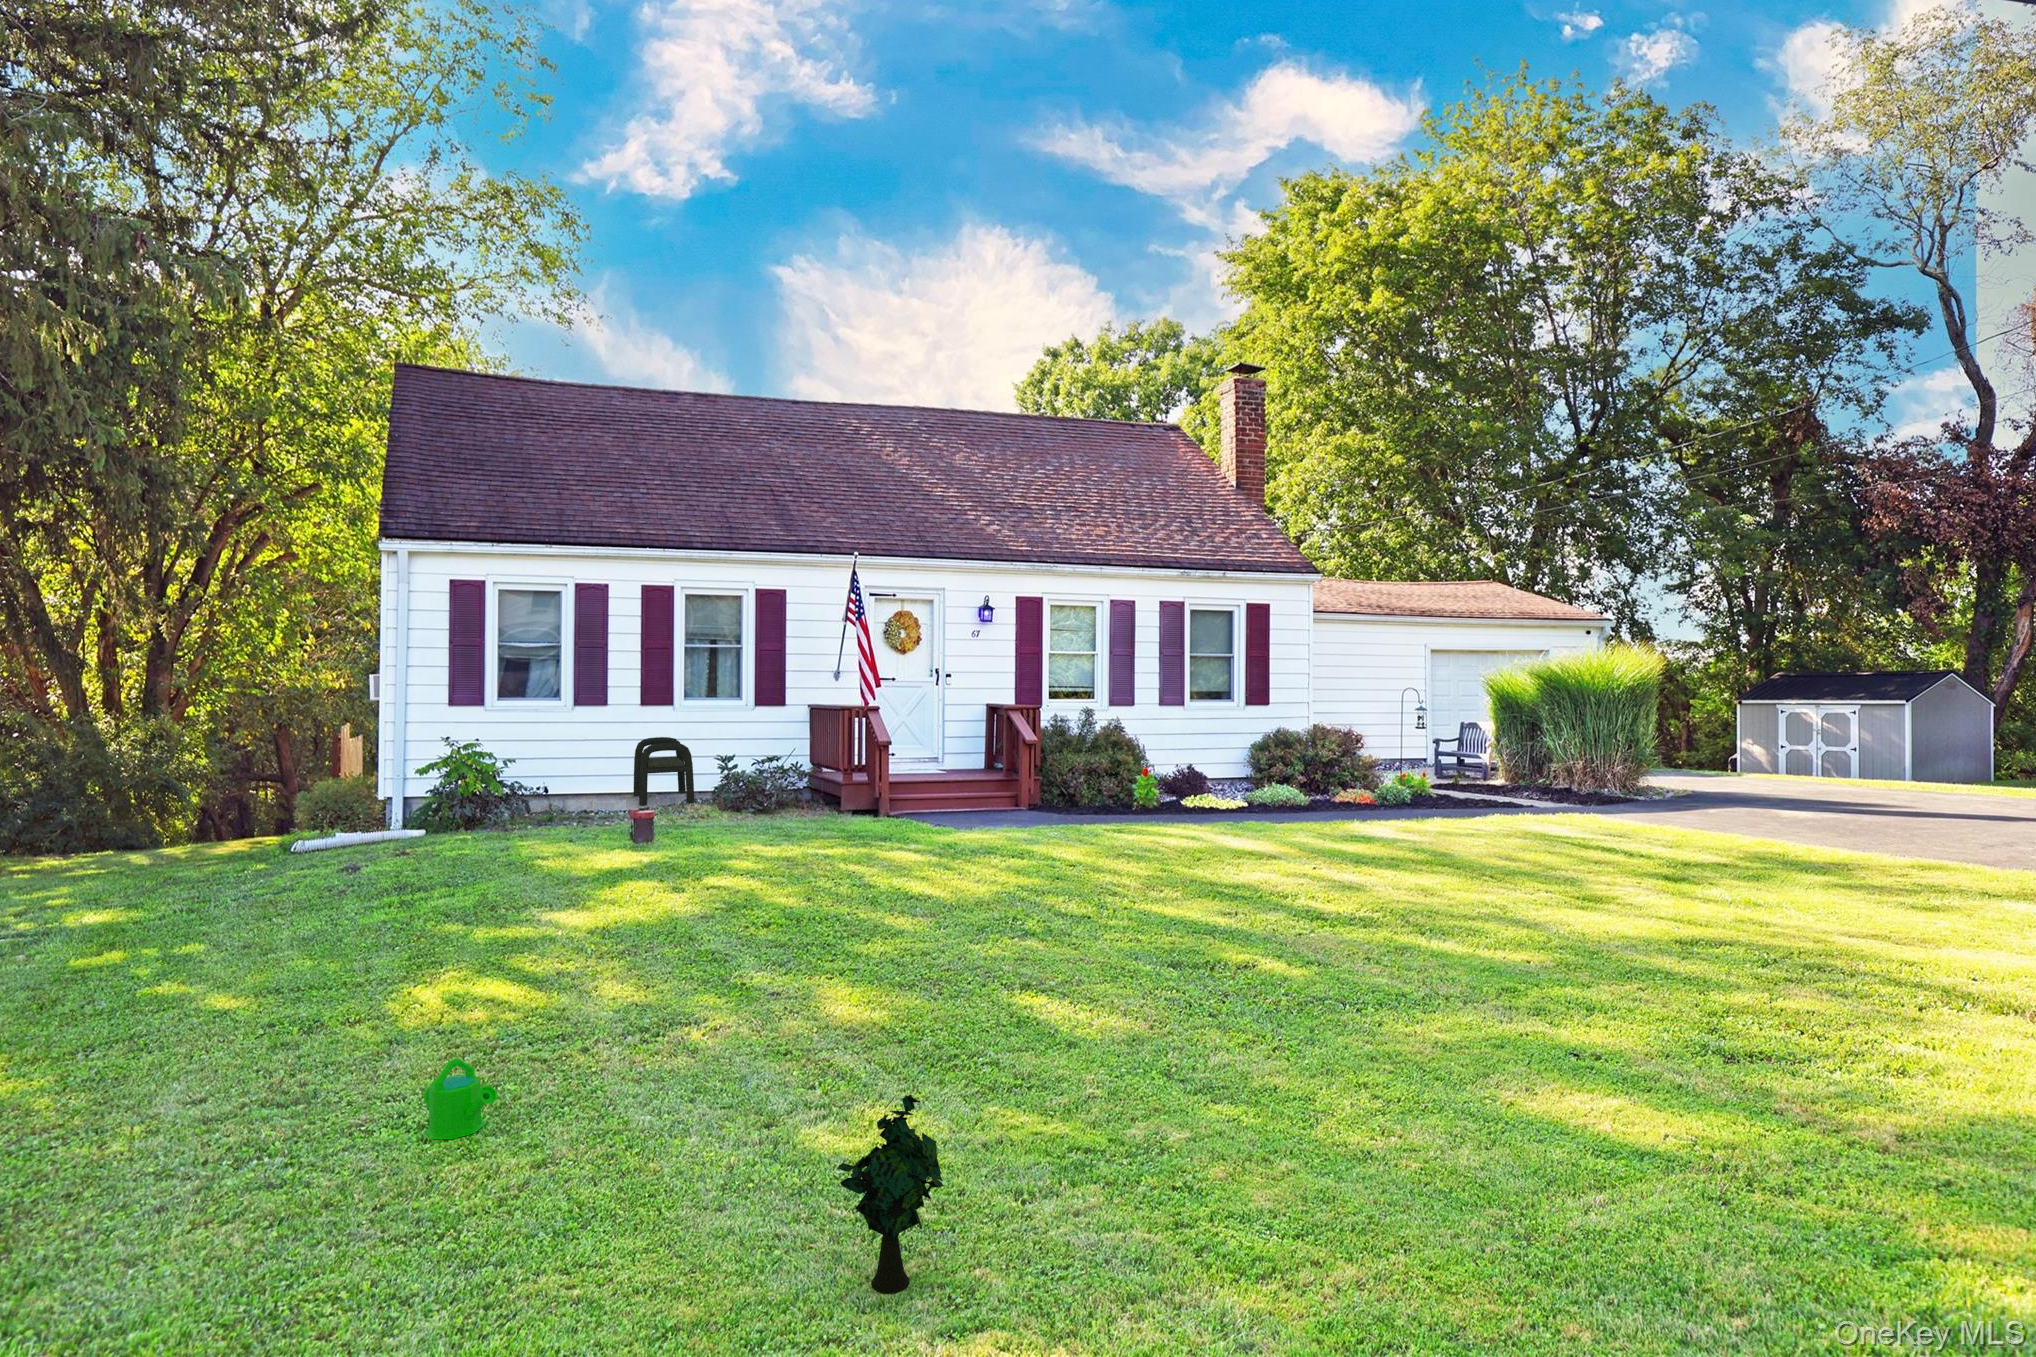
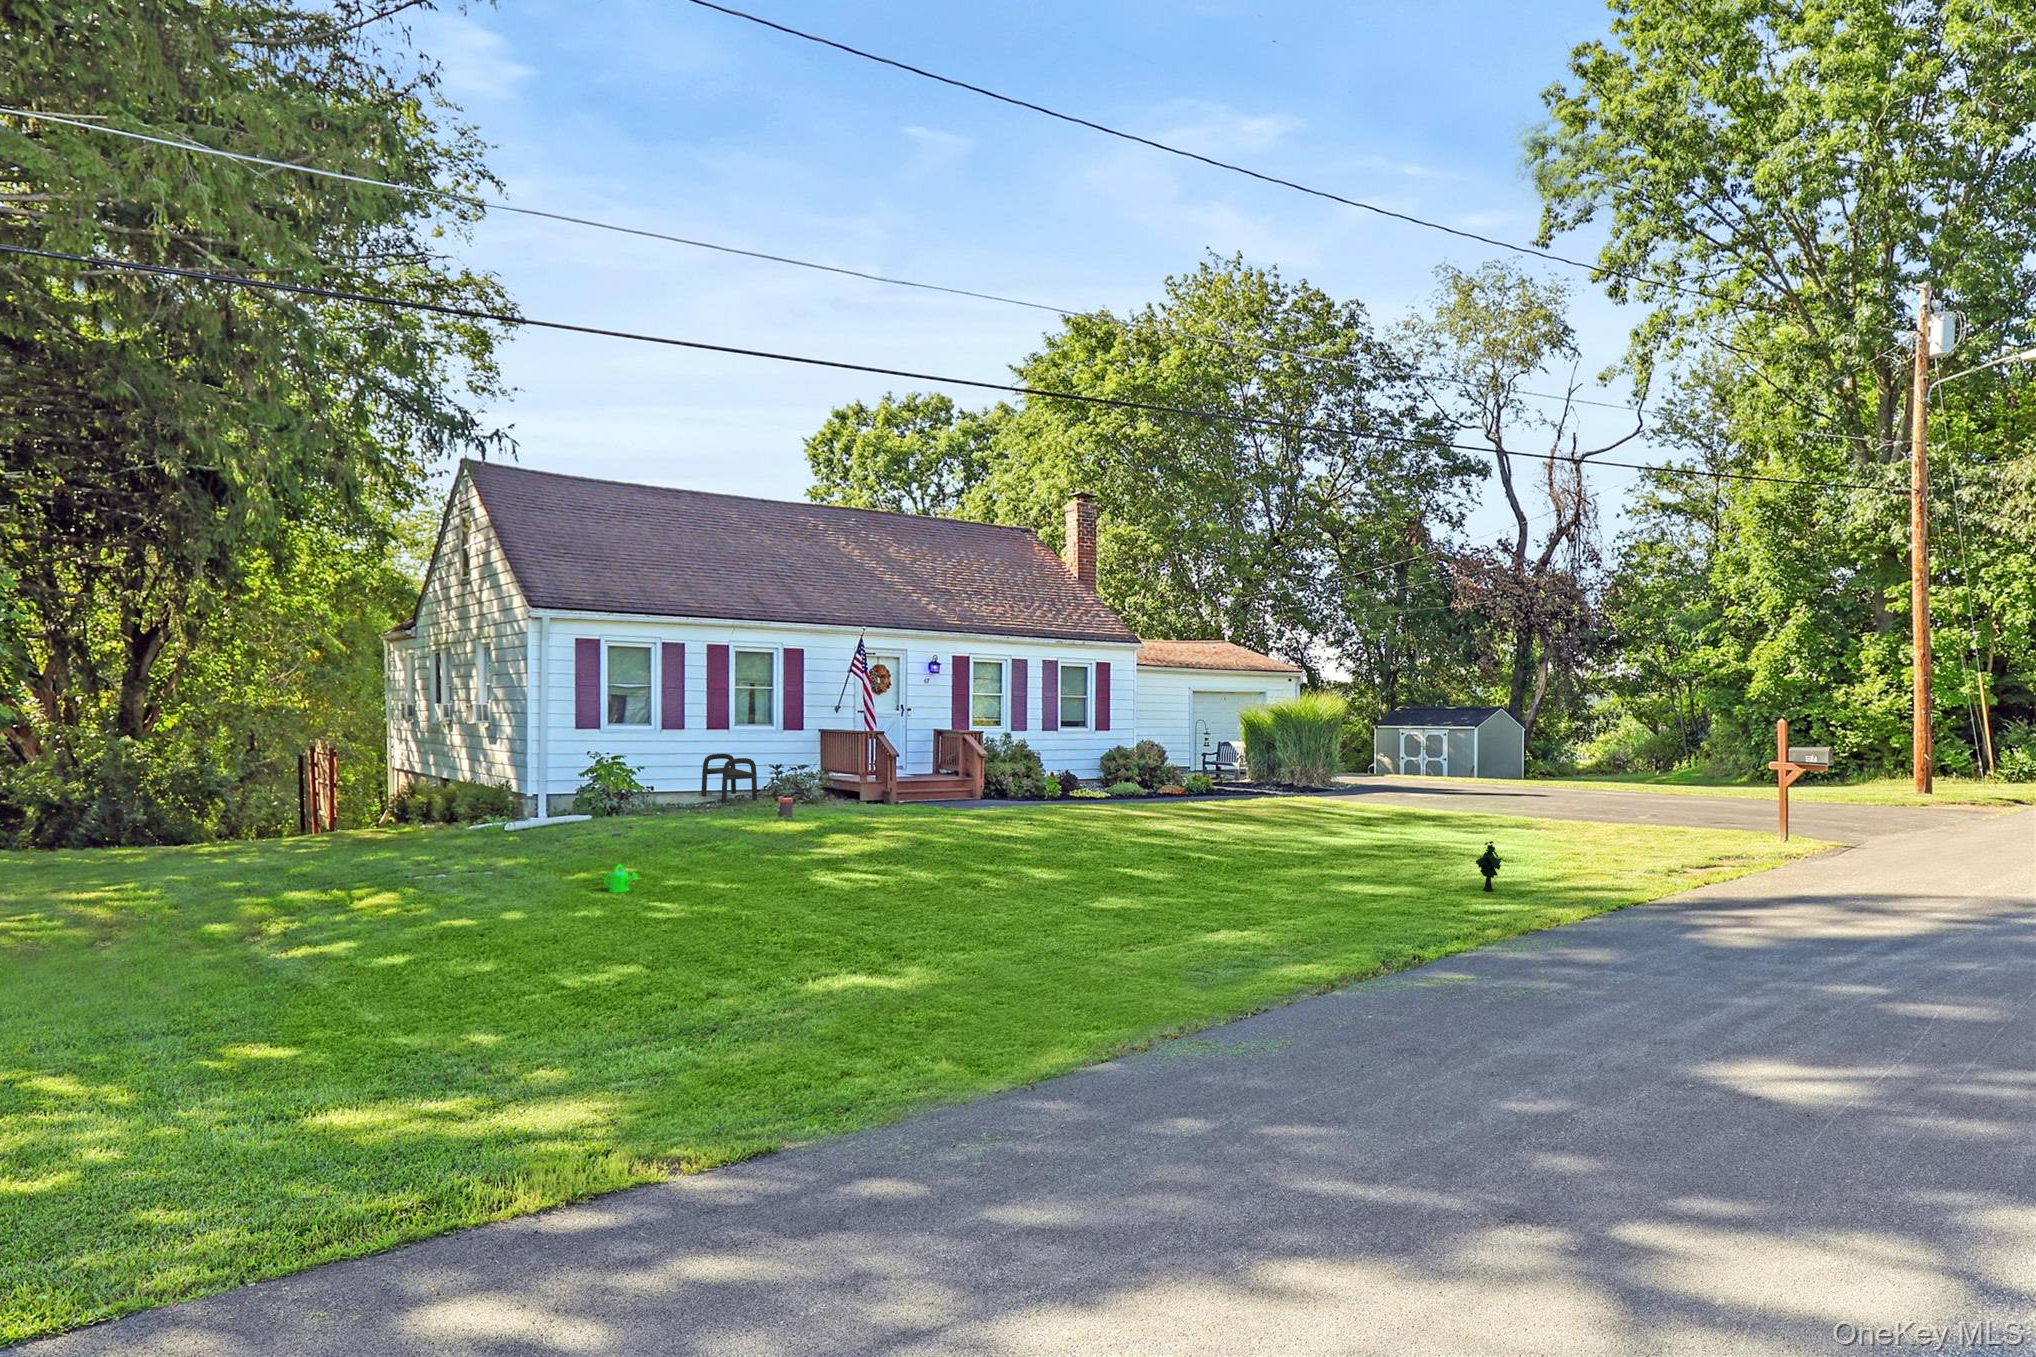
watering can: present [424,1058,497,1139] -> present [604,864,638,893]
decorative plant: present [837,1095,944,1293] -> present [1475,841,1502,892]

